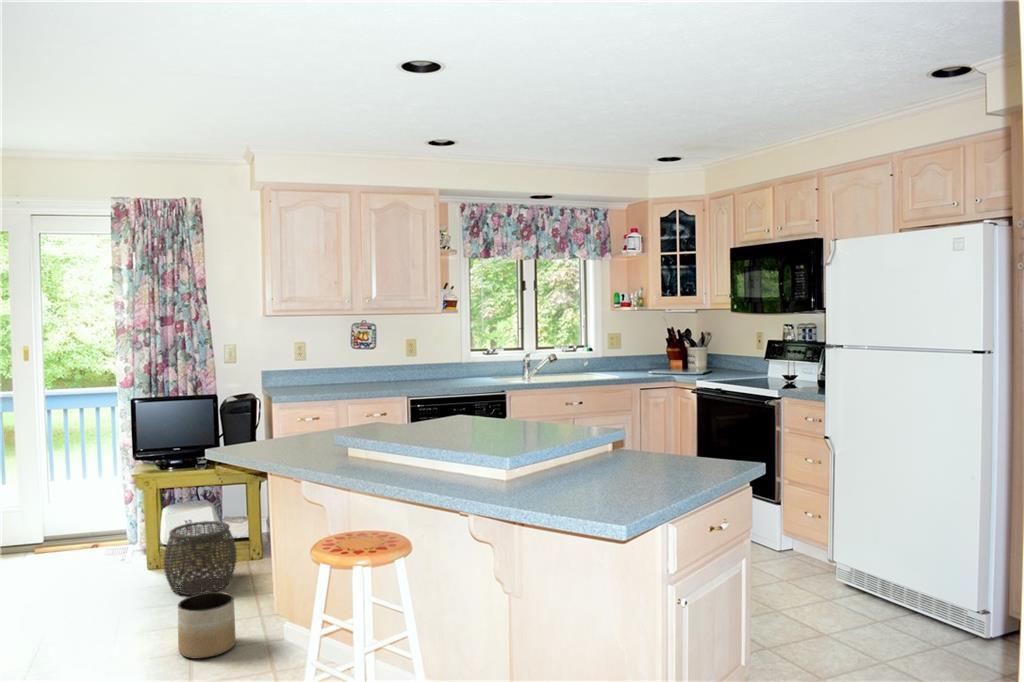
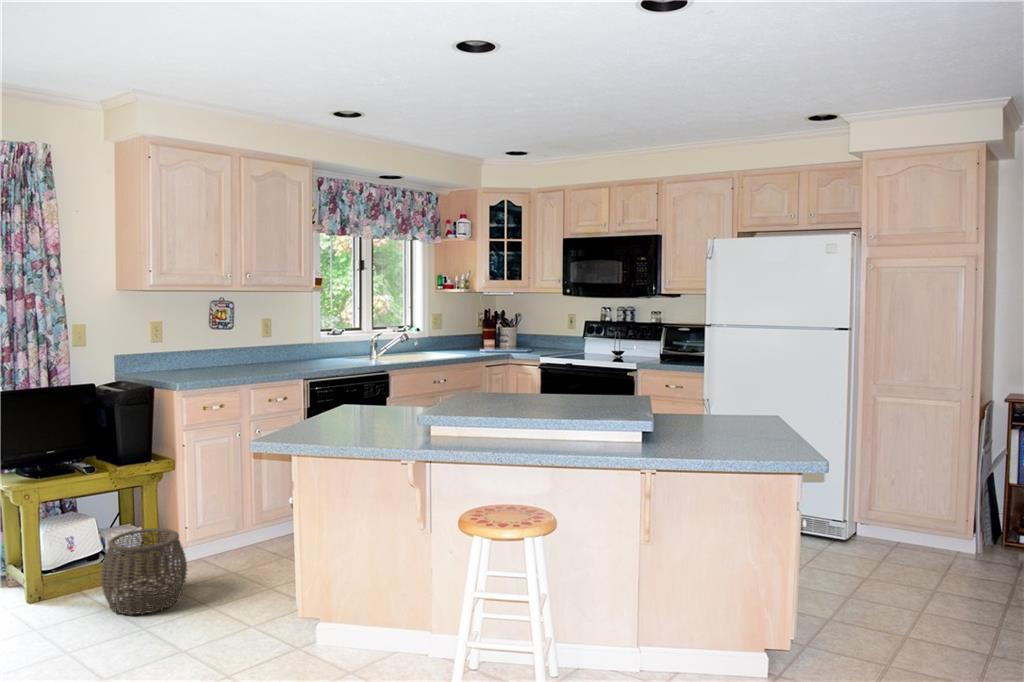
planter: present [178,592,236,659] -> none [230,593,289,665]

